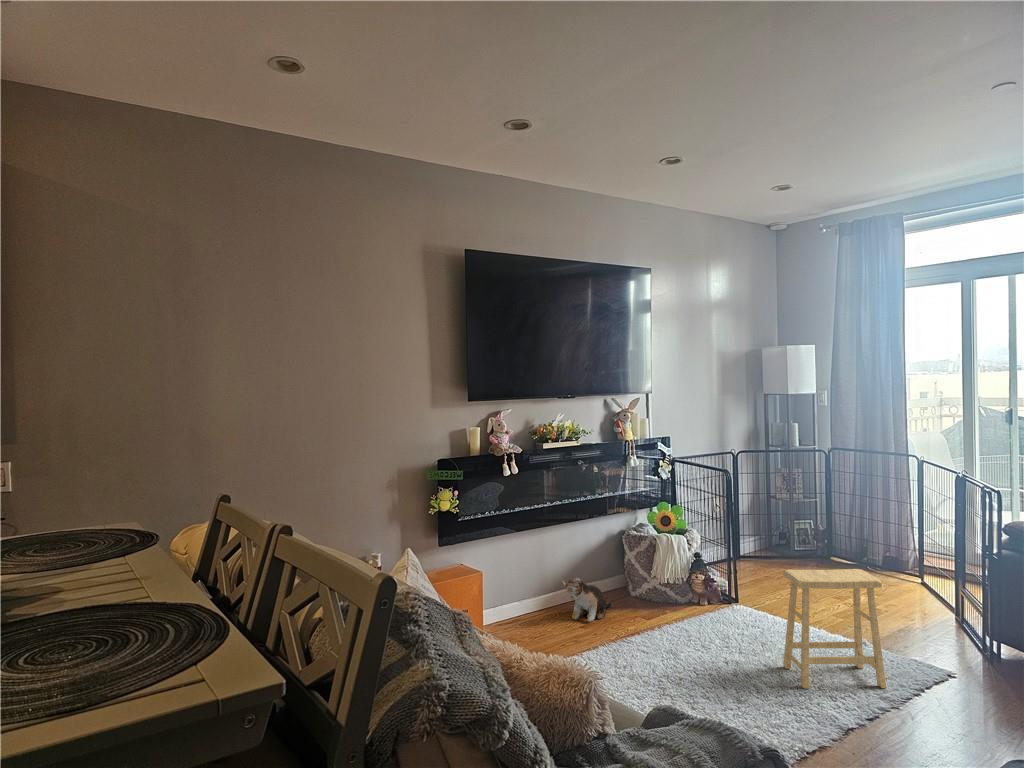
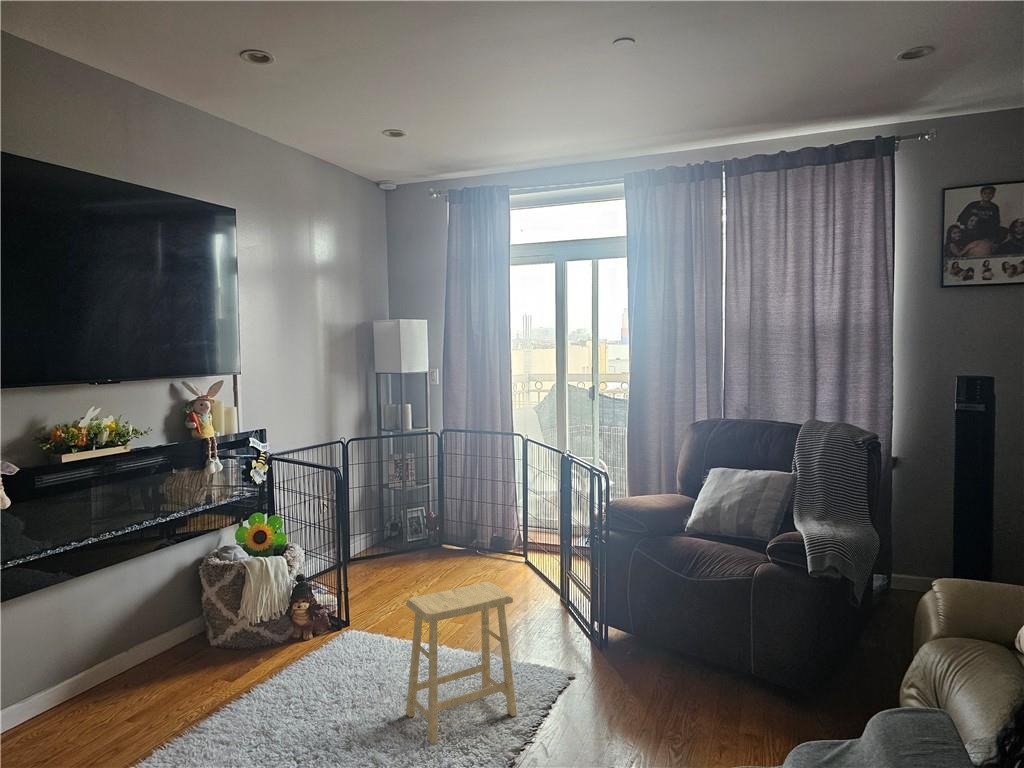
plush toy: present [562,578,611,622] -> none [96,647,181,707]

